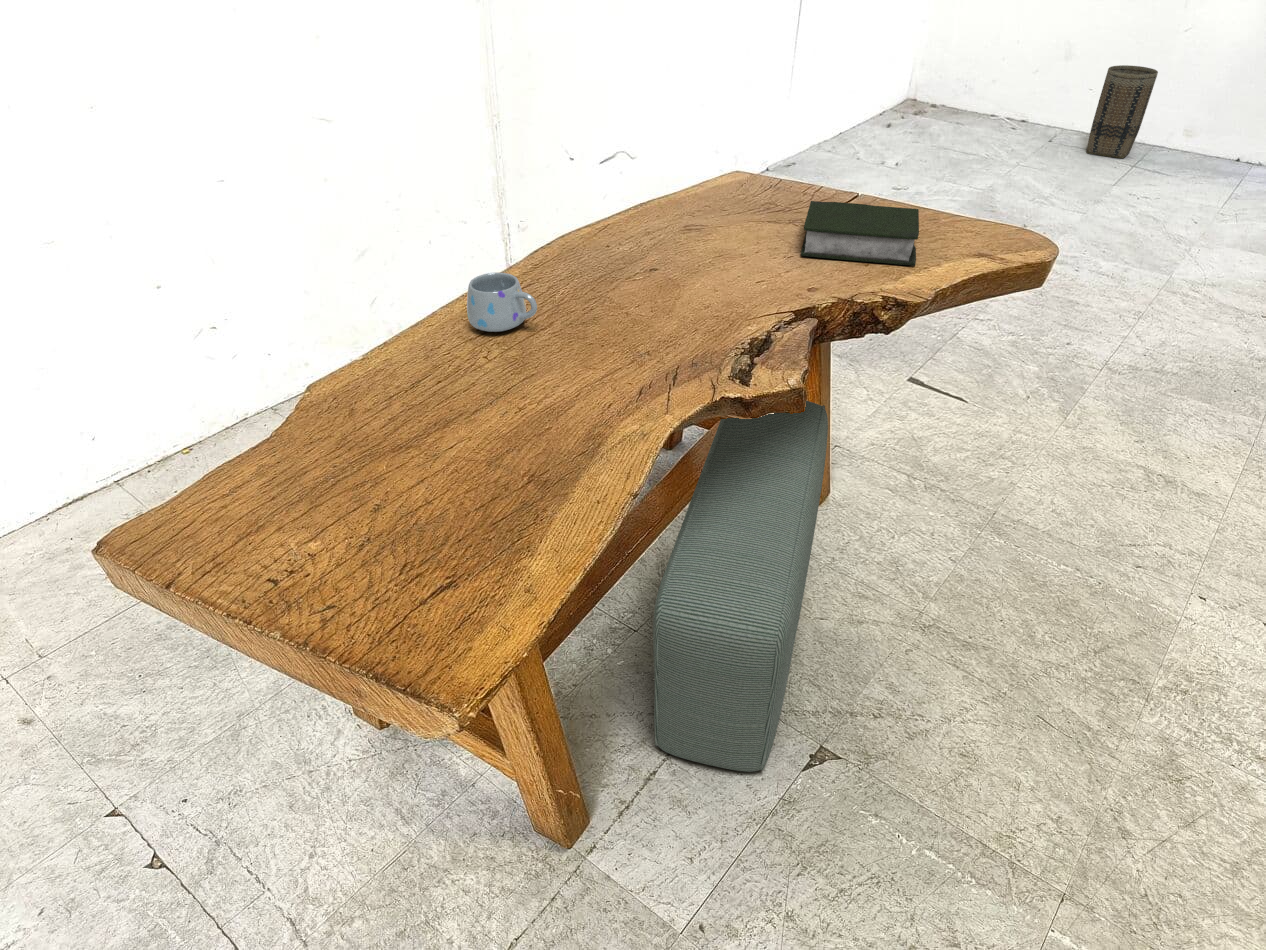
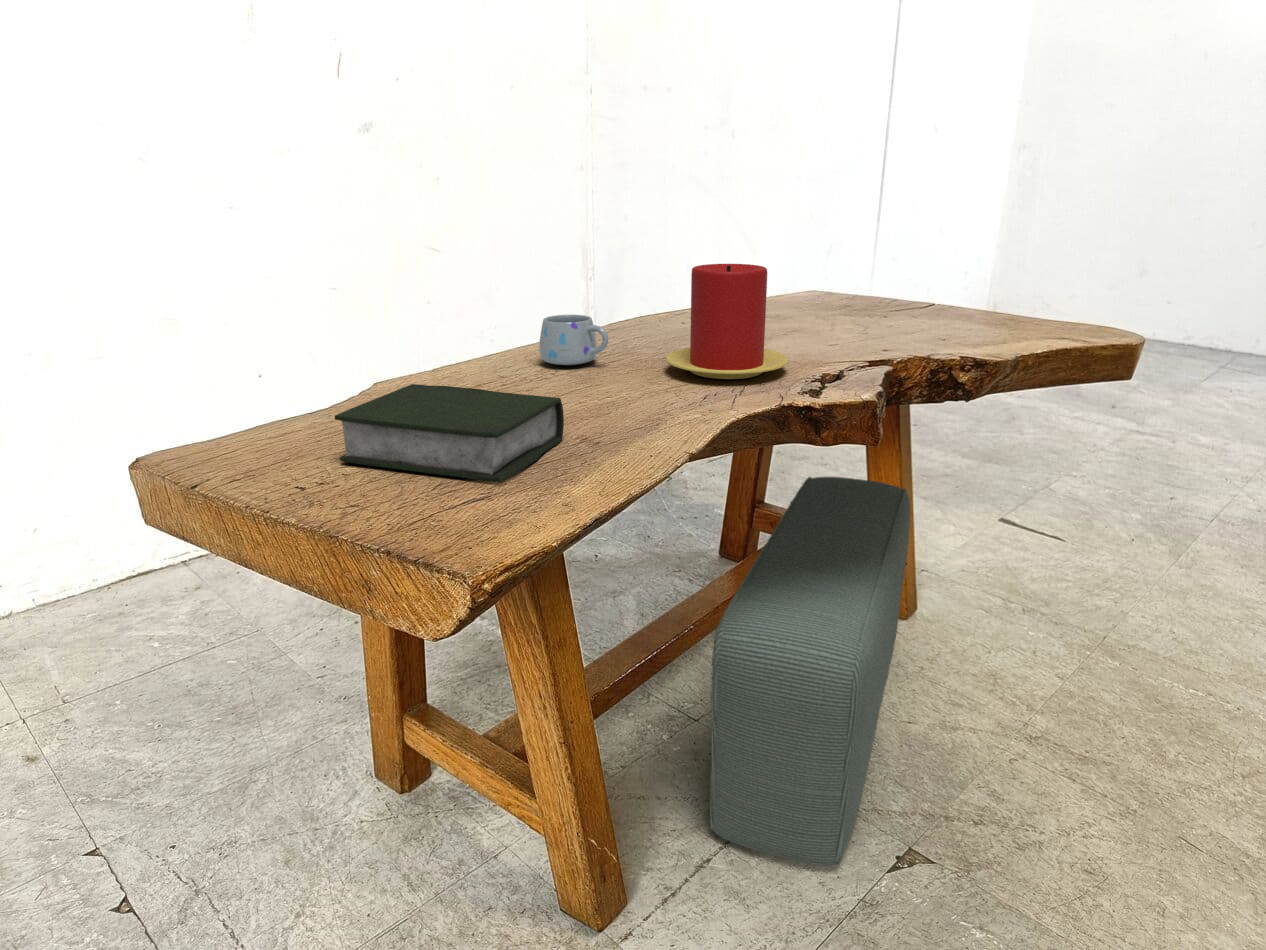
basket: present [1087,65,1158,158] -> none [1173,275,1239,360]
book: present [801,201,919,266] -> present [335,384,564,482]
candle: none [596,225,715,353] -> present [666,264,788,379]

